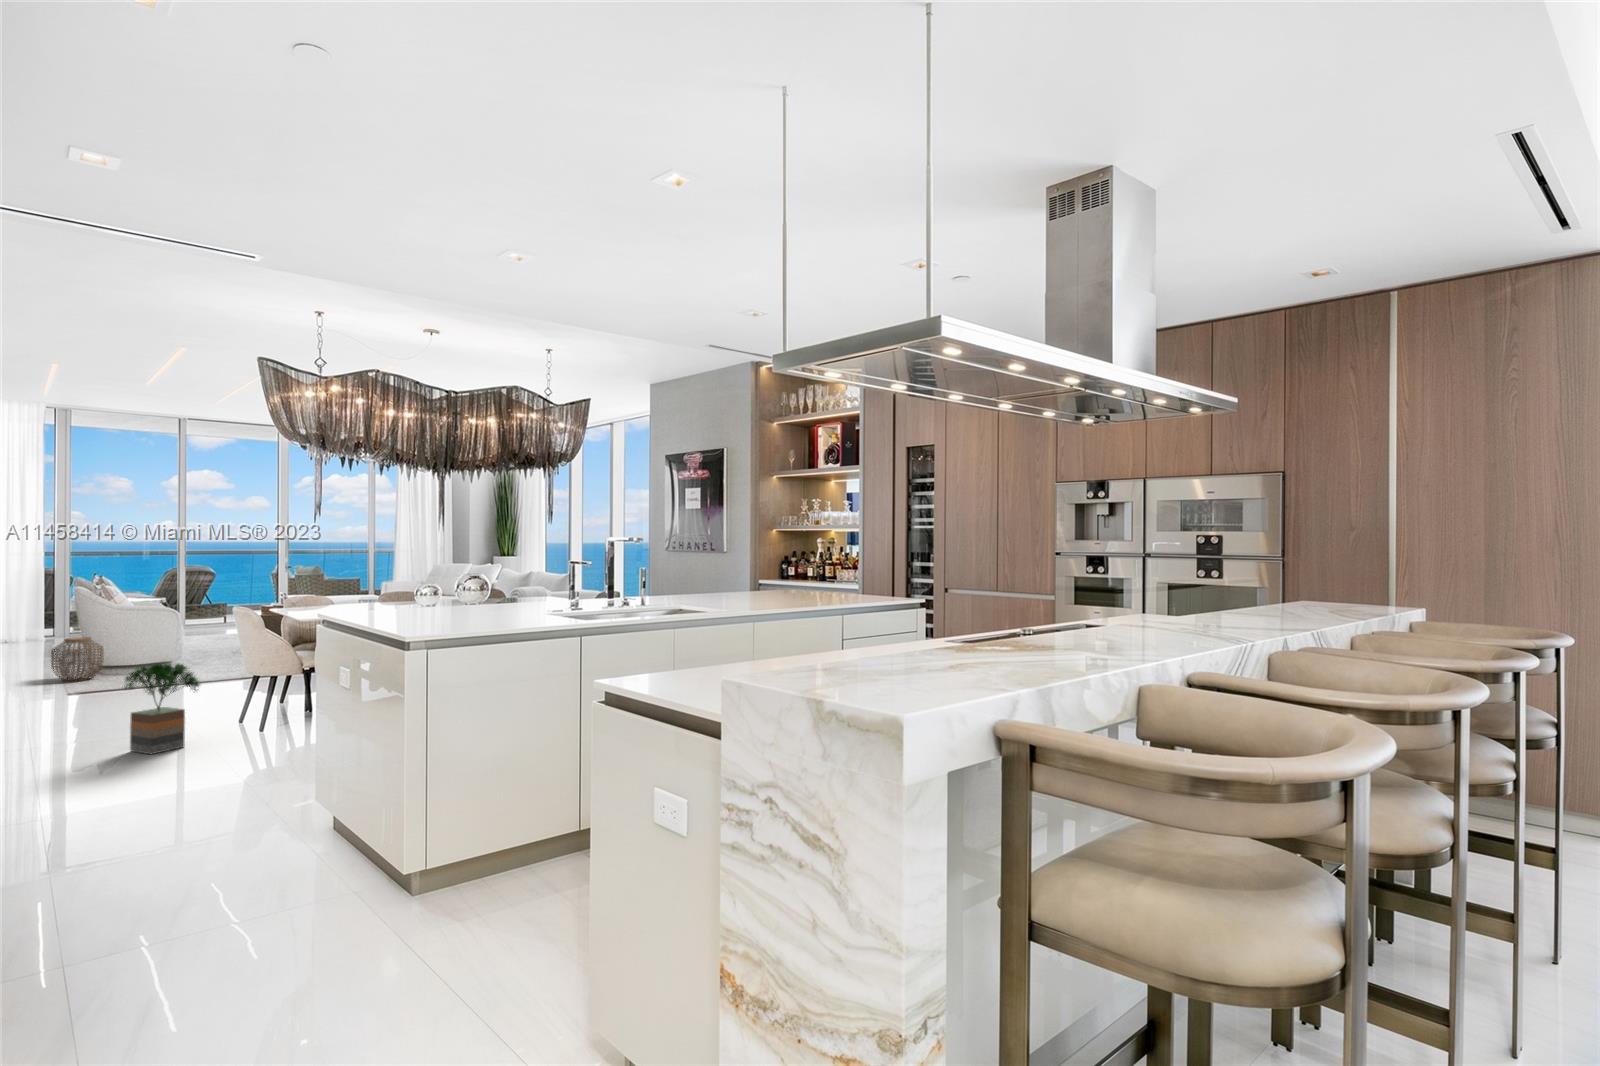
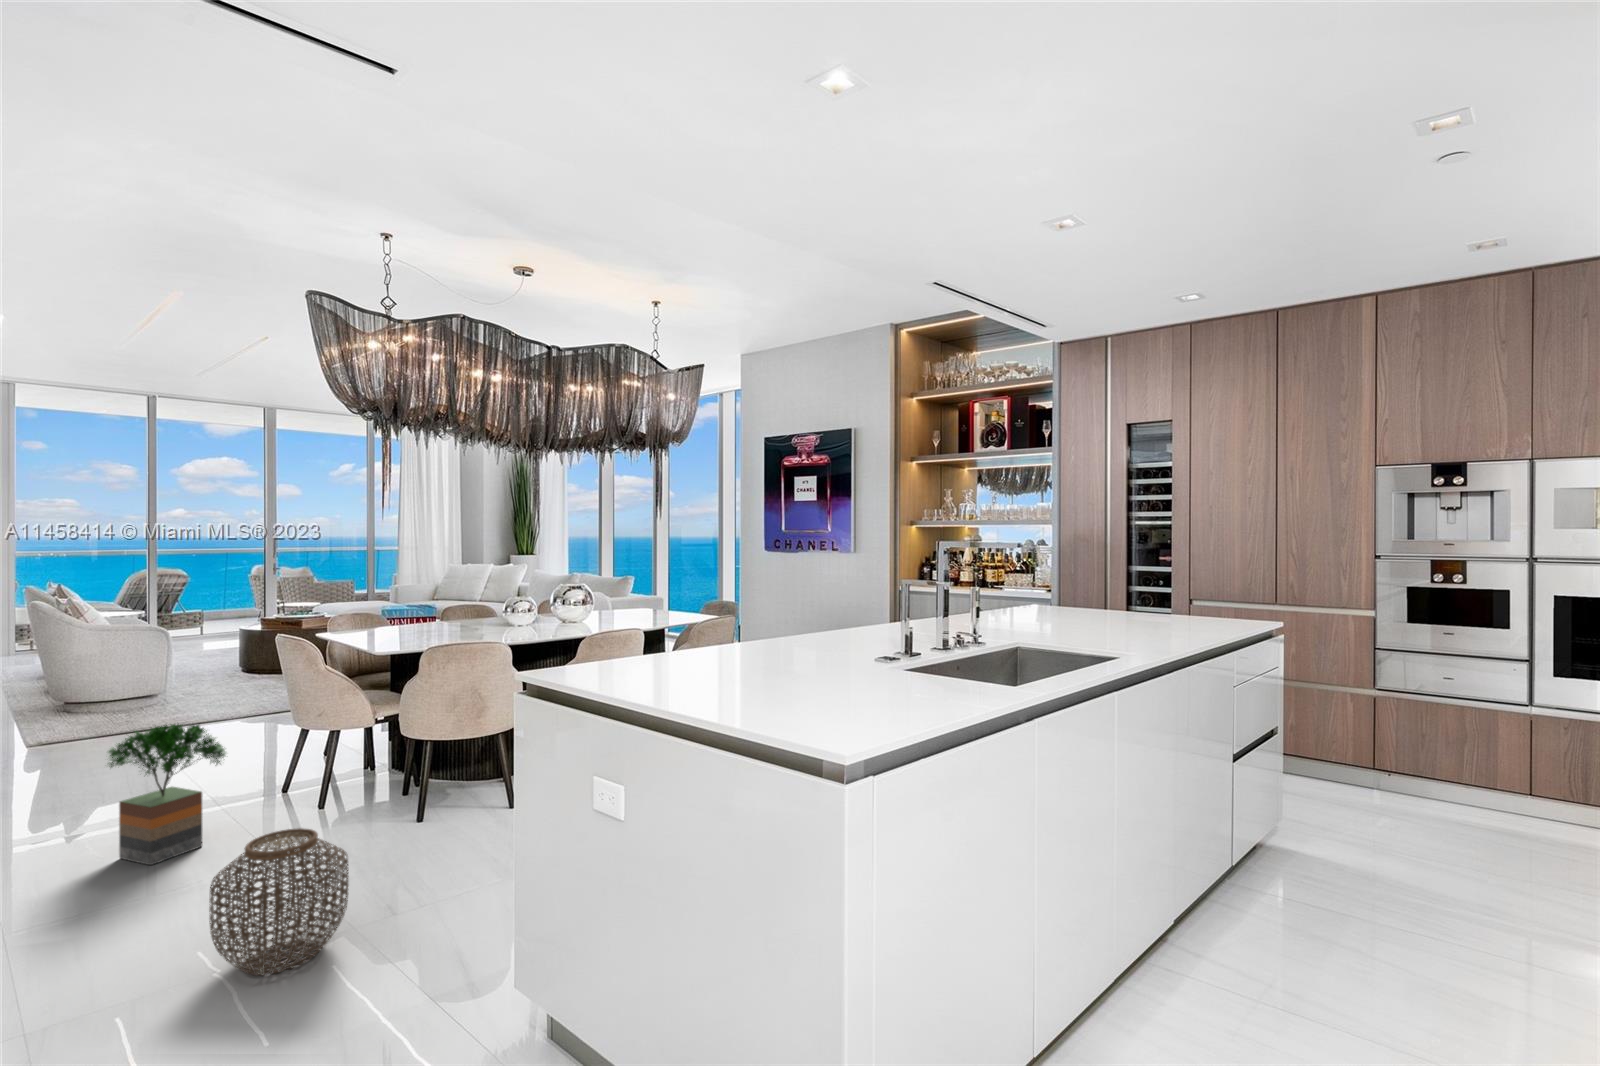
woven basket: present [51,637,104,681] -> present [209,828,349,975]

